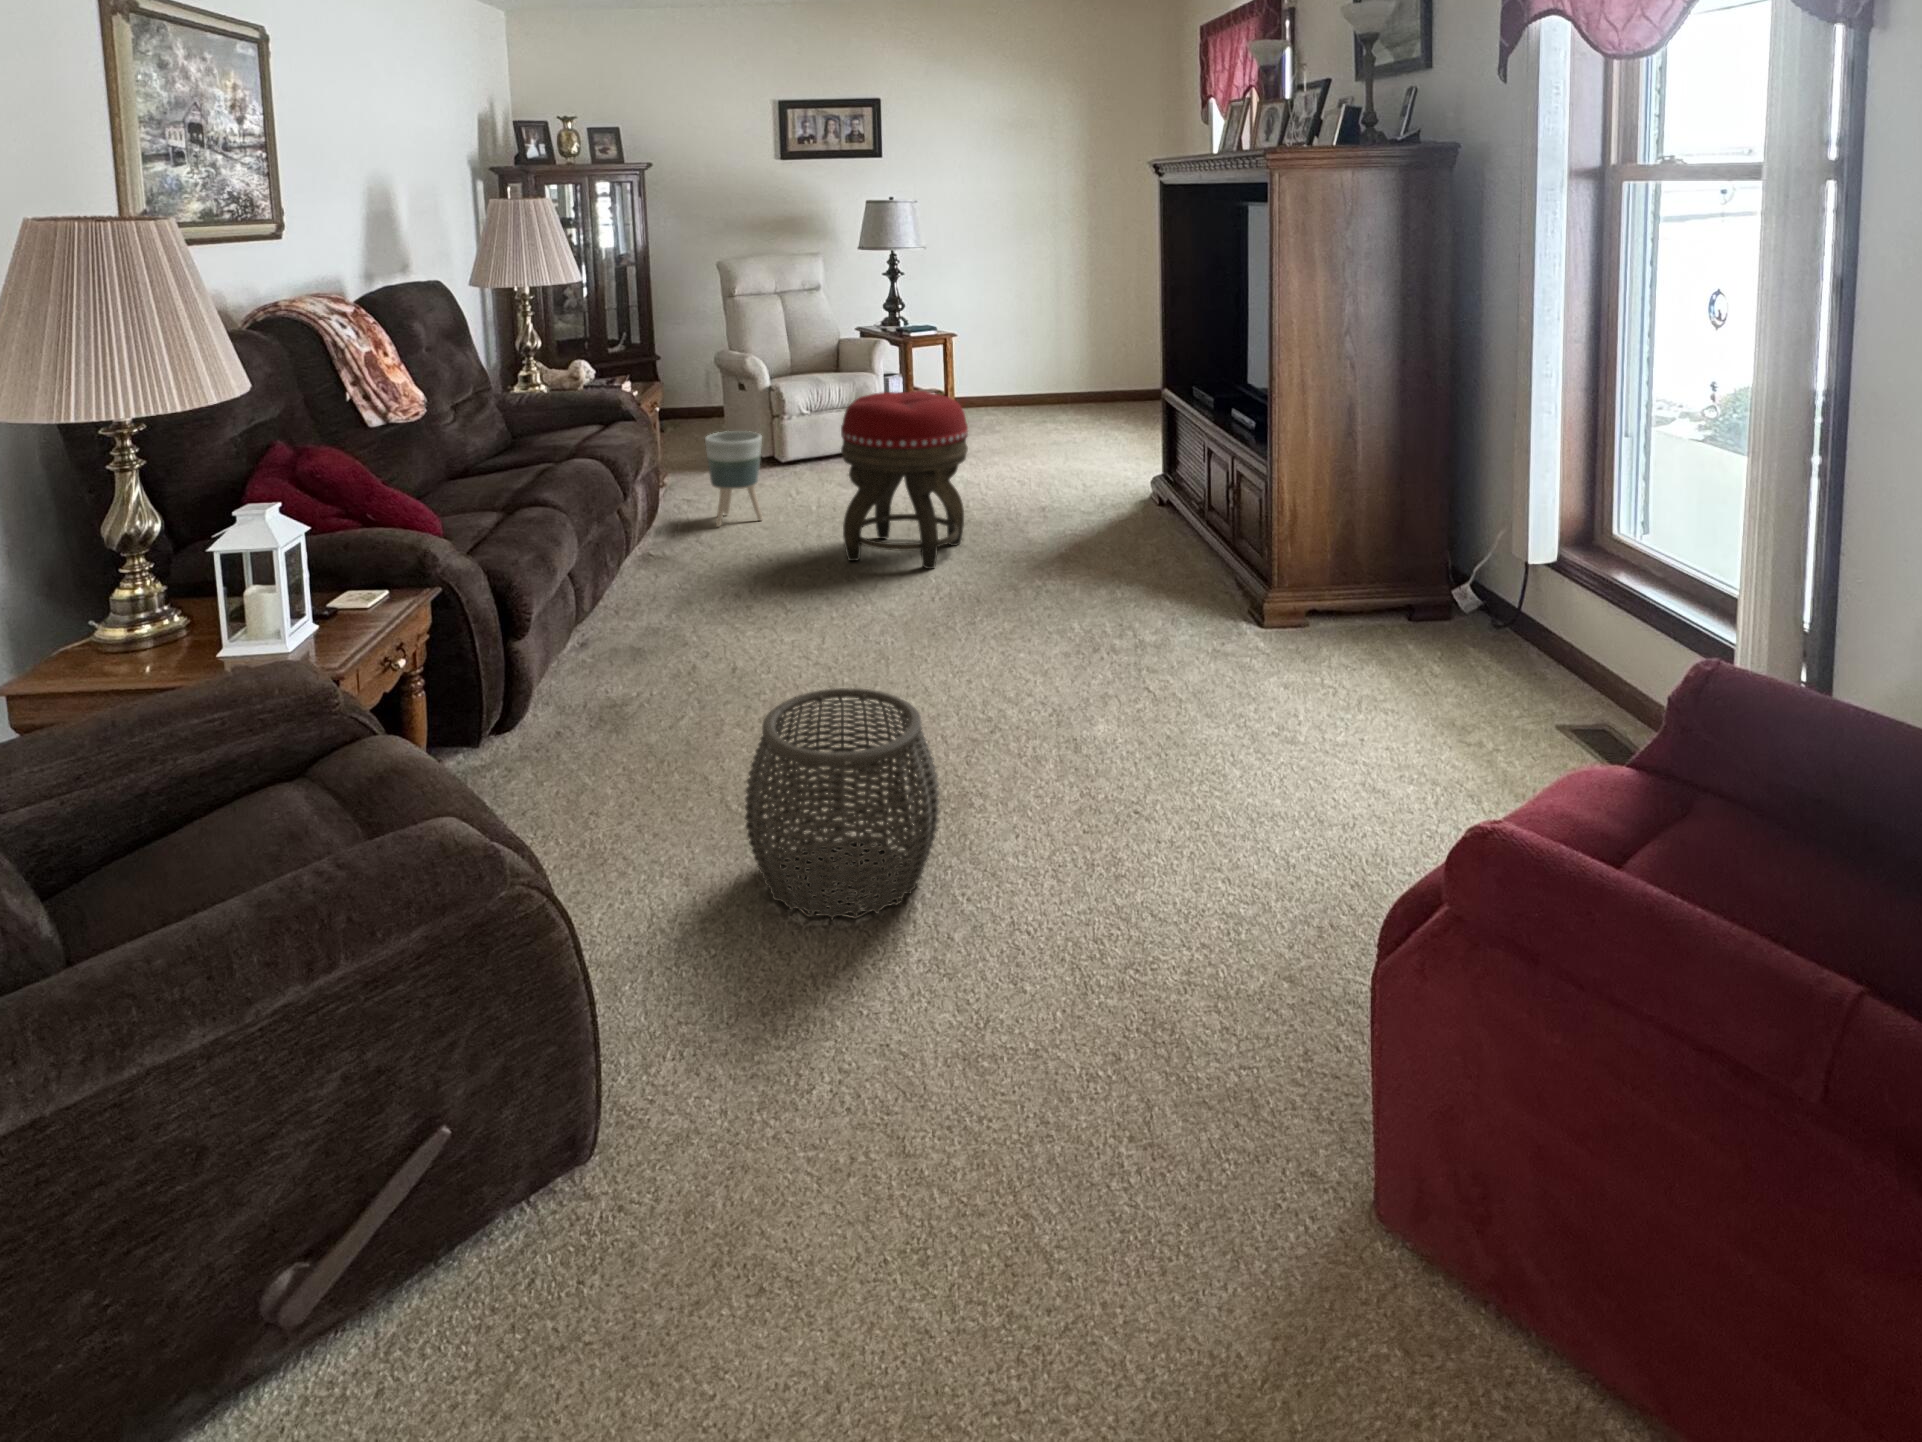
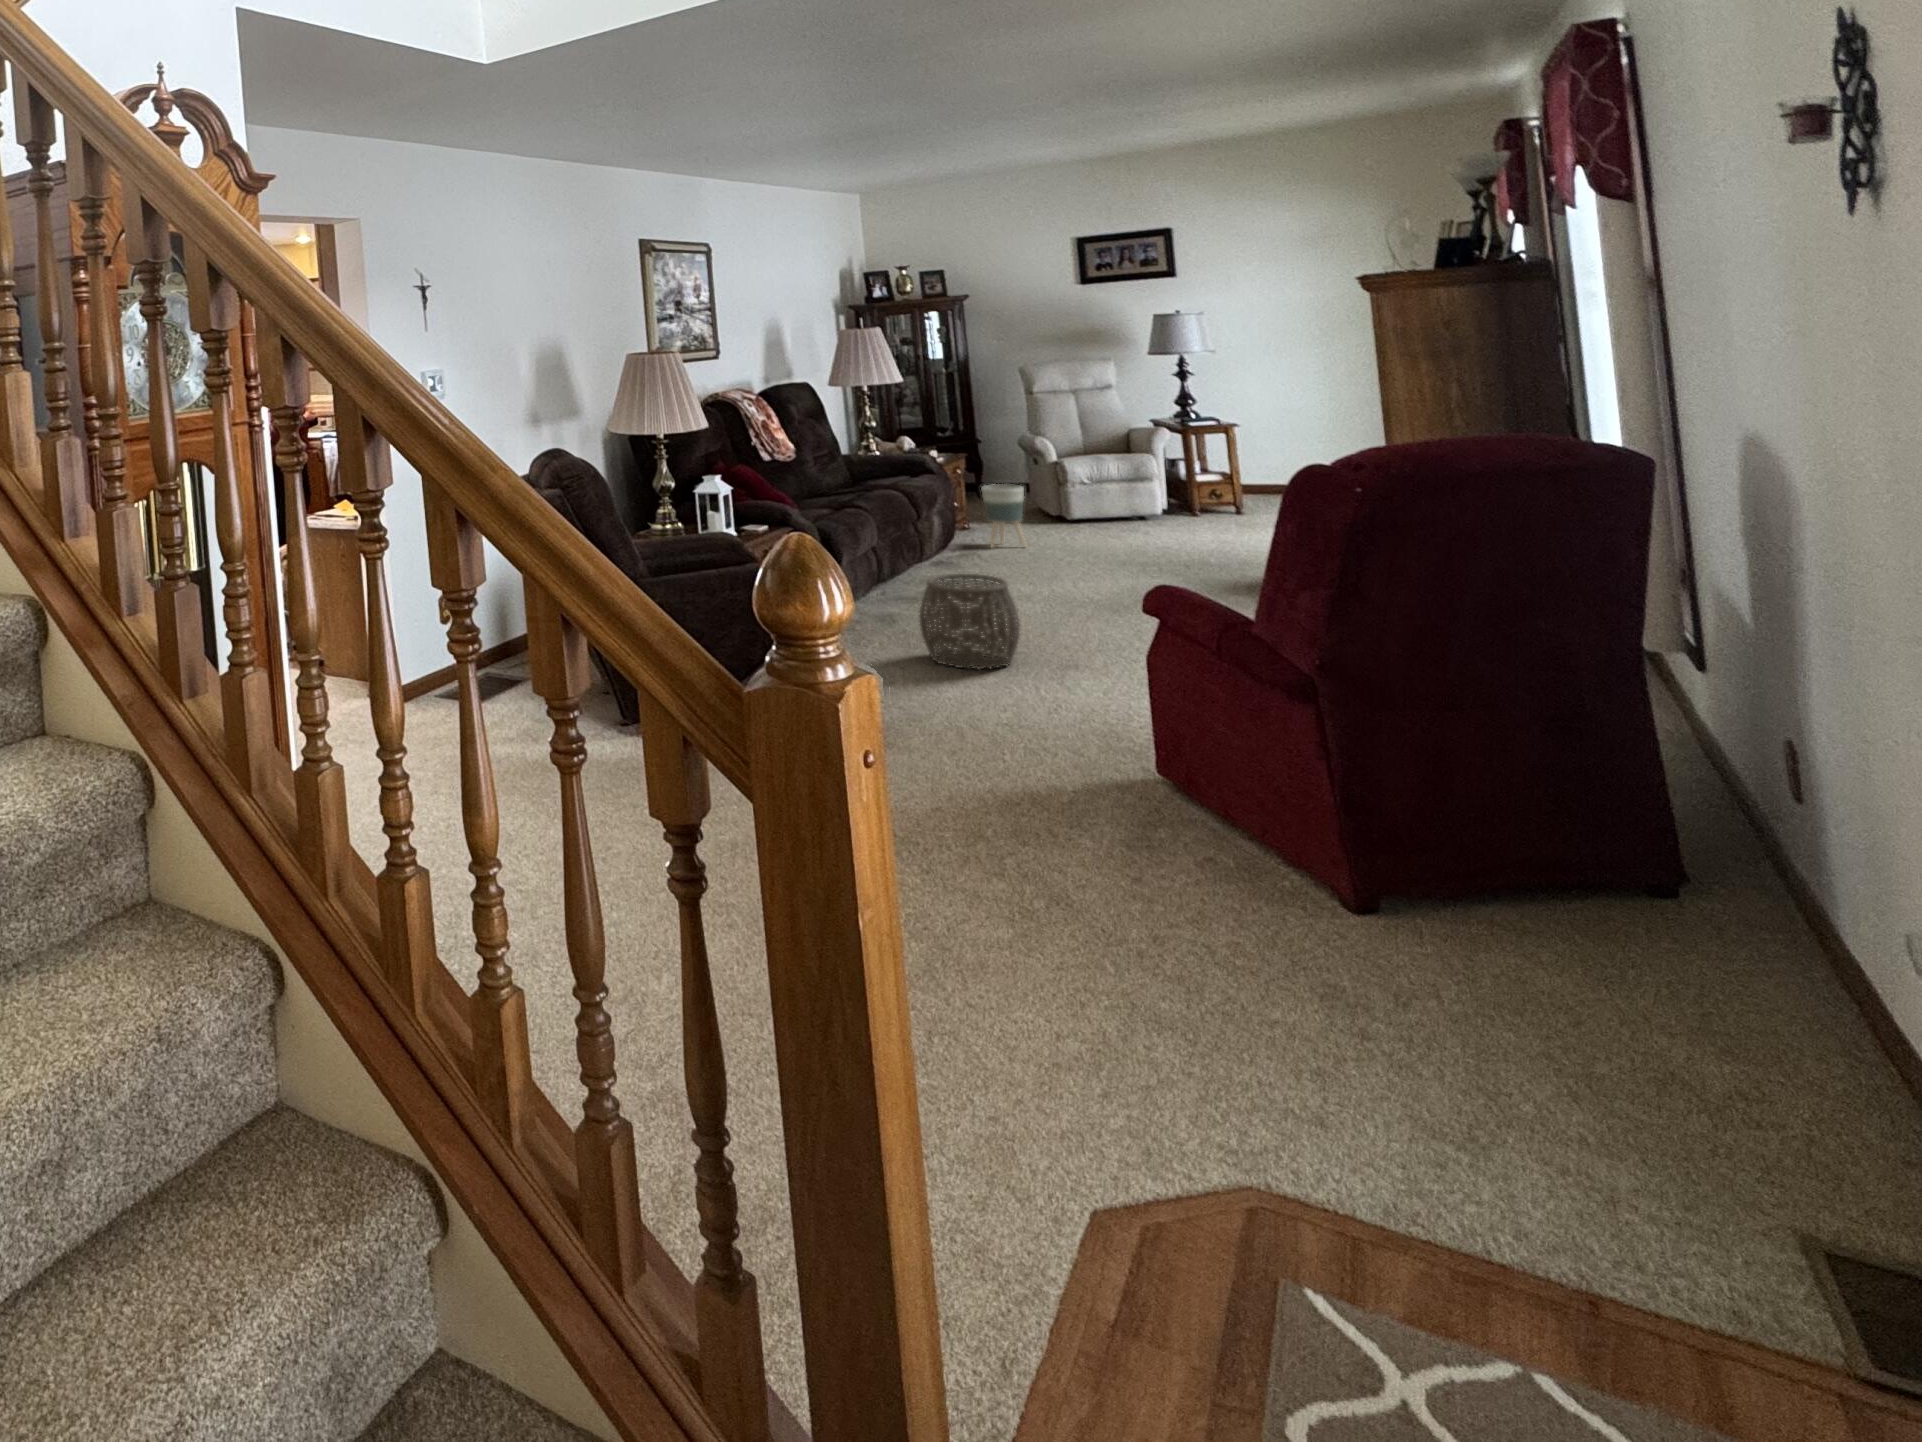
footstool: present [841,391,968,569] -> none [1065,455,1172,577]

